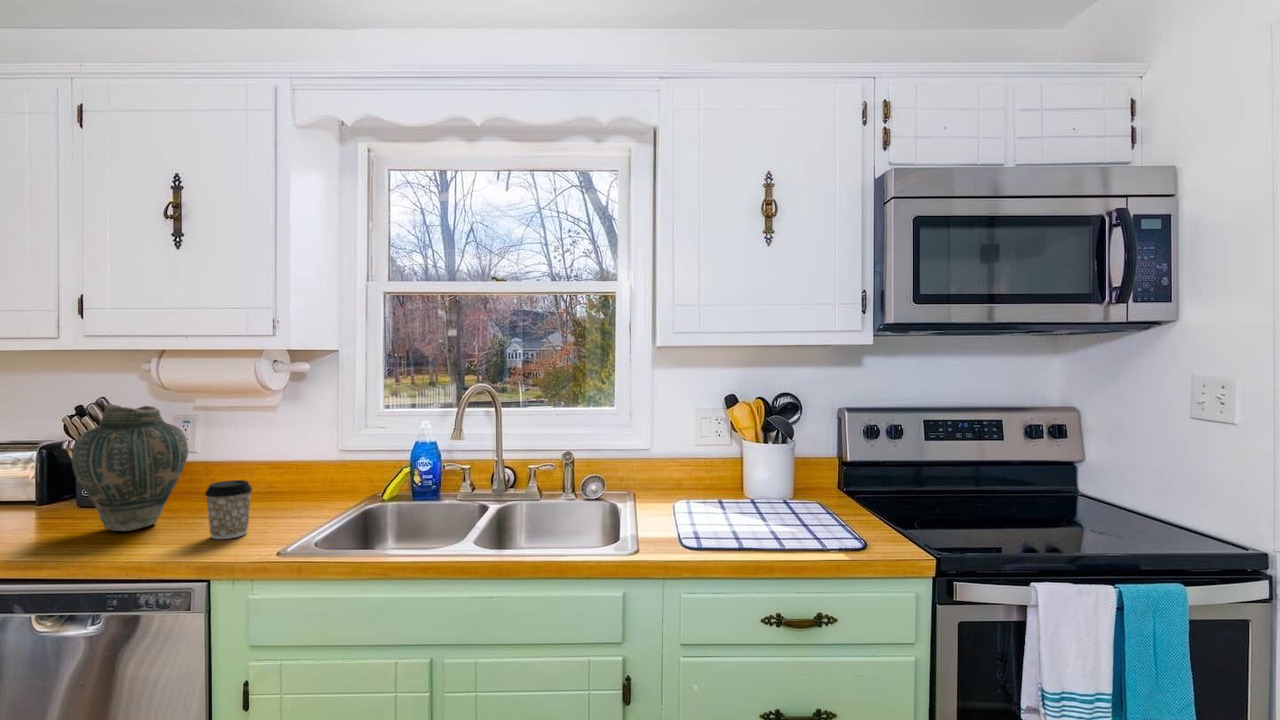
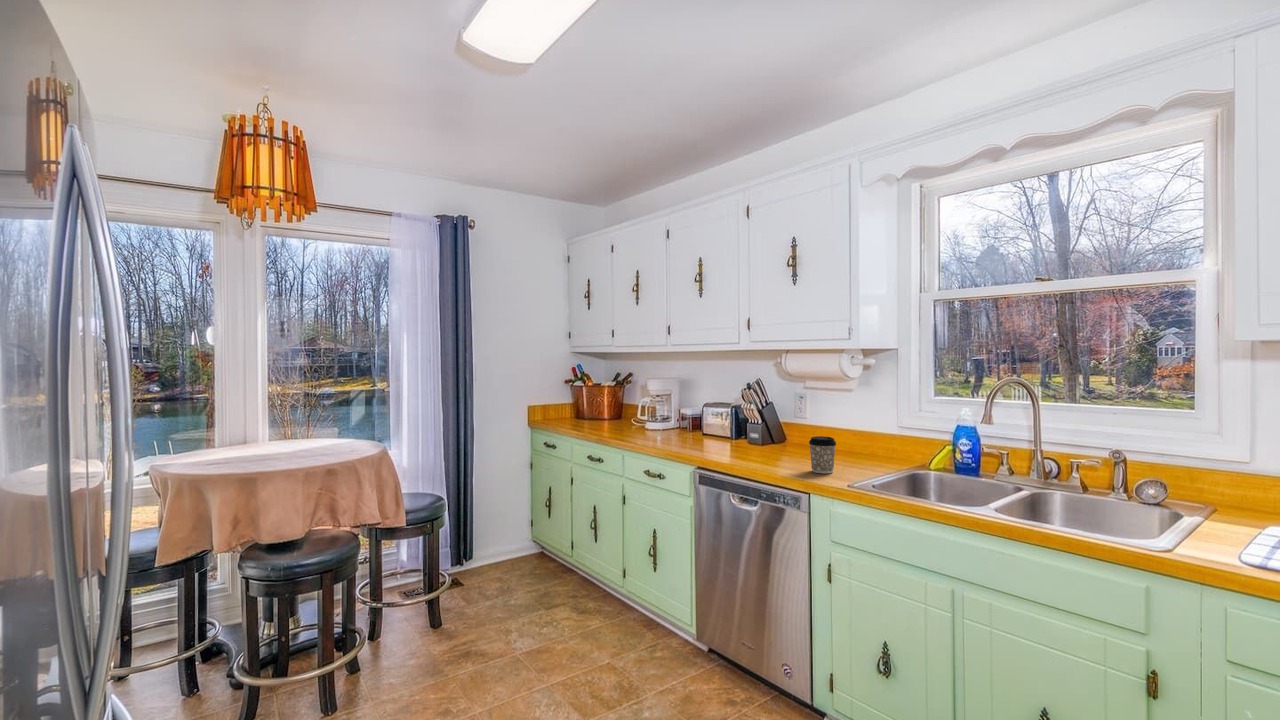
vase: present [72,404,188,531] -> none [744,383,801,459]

